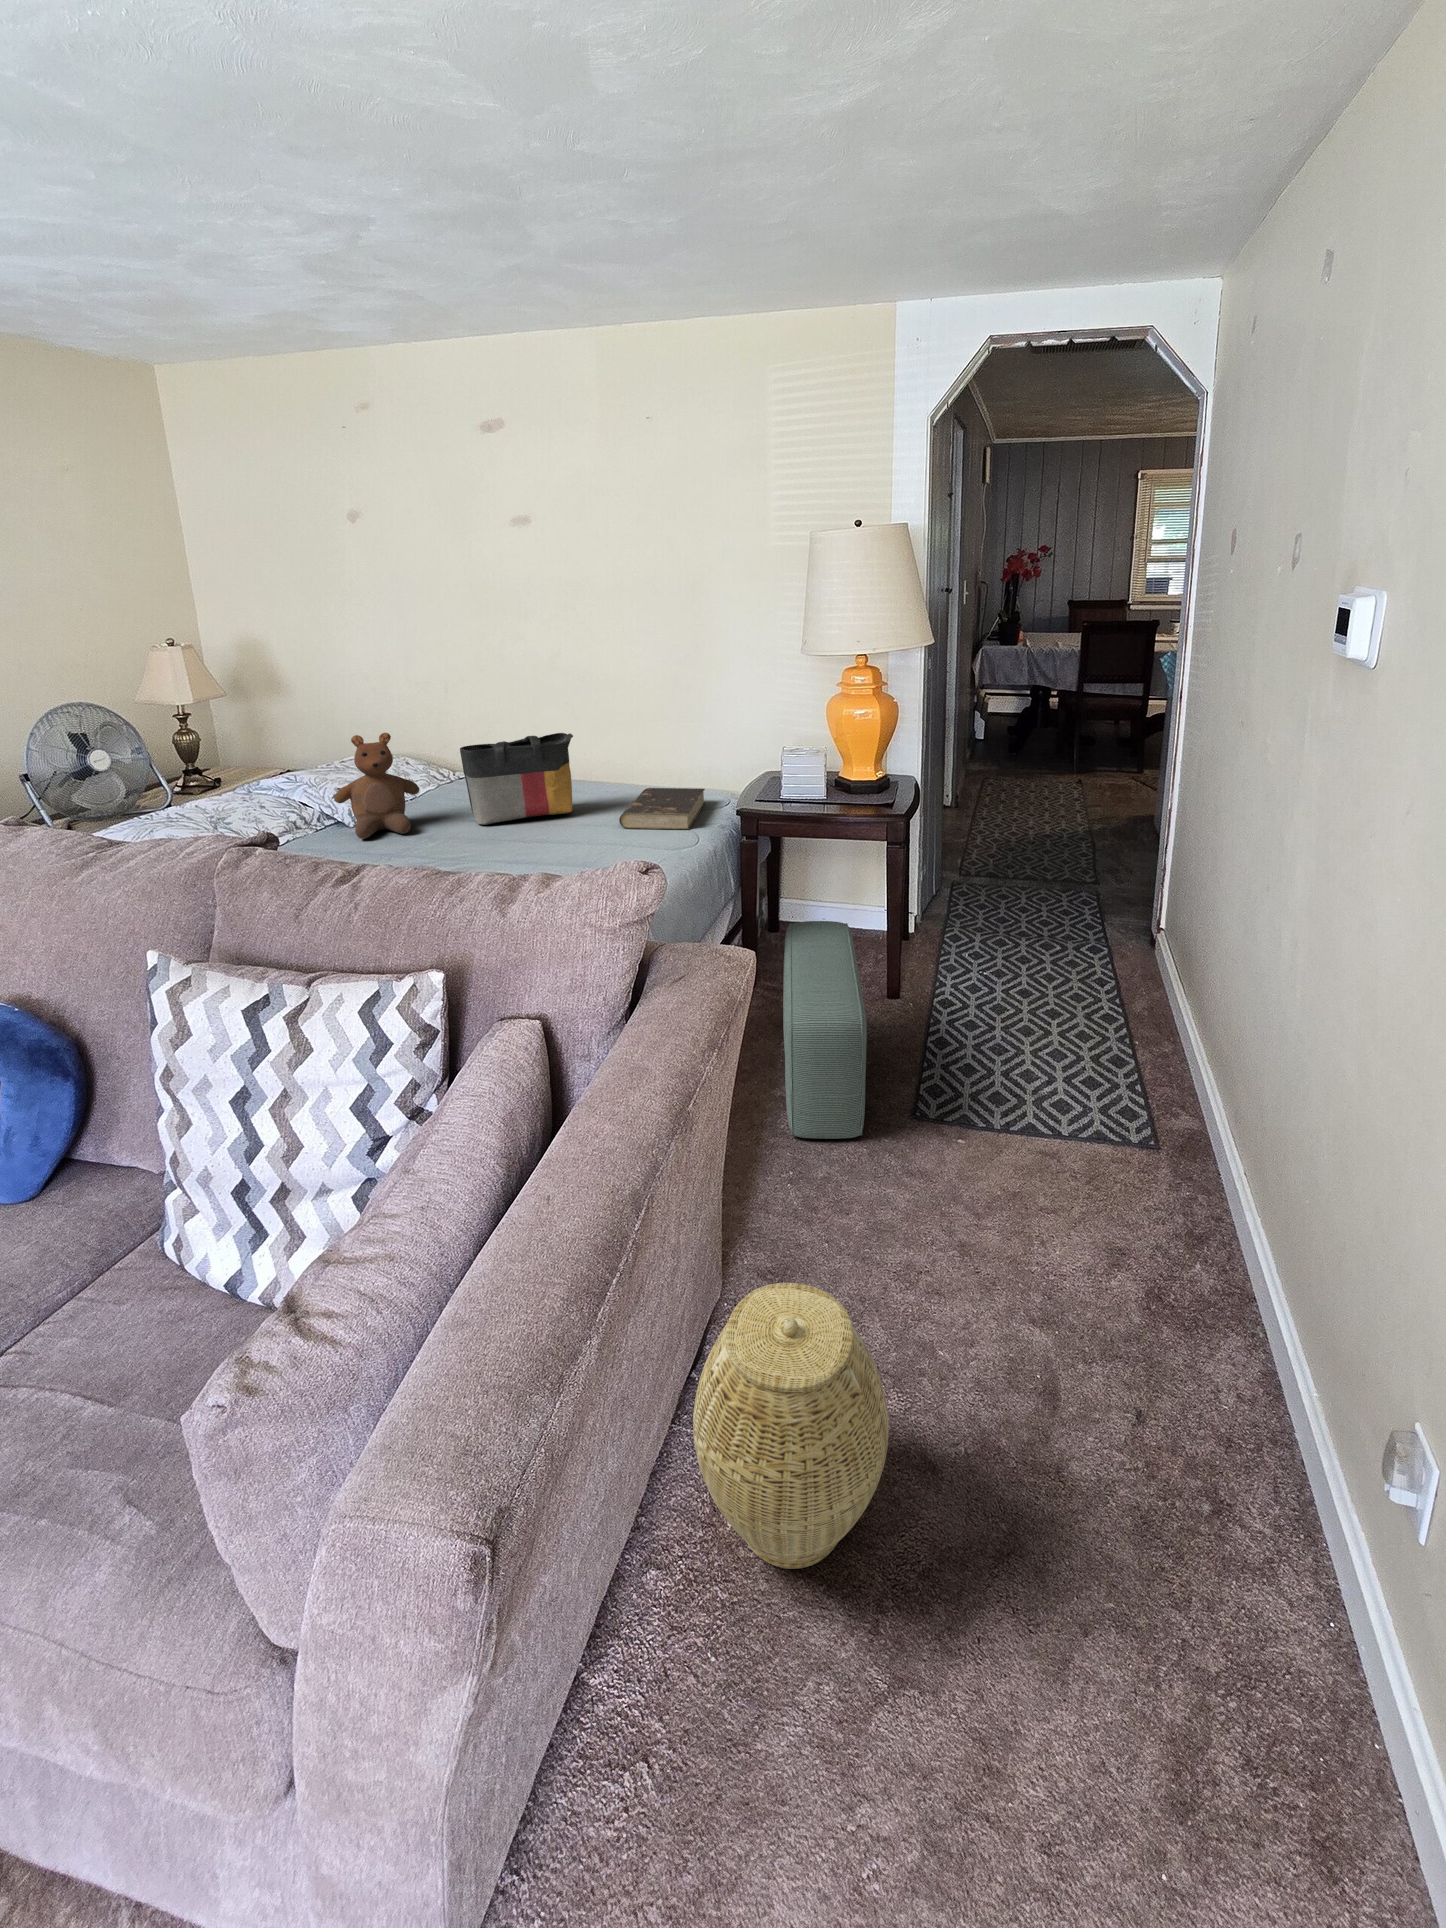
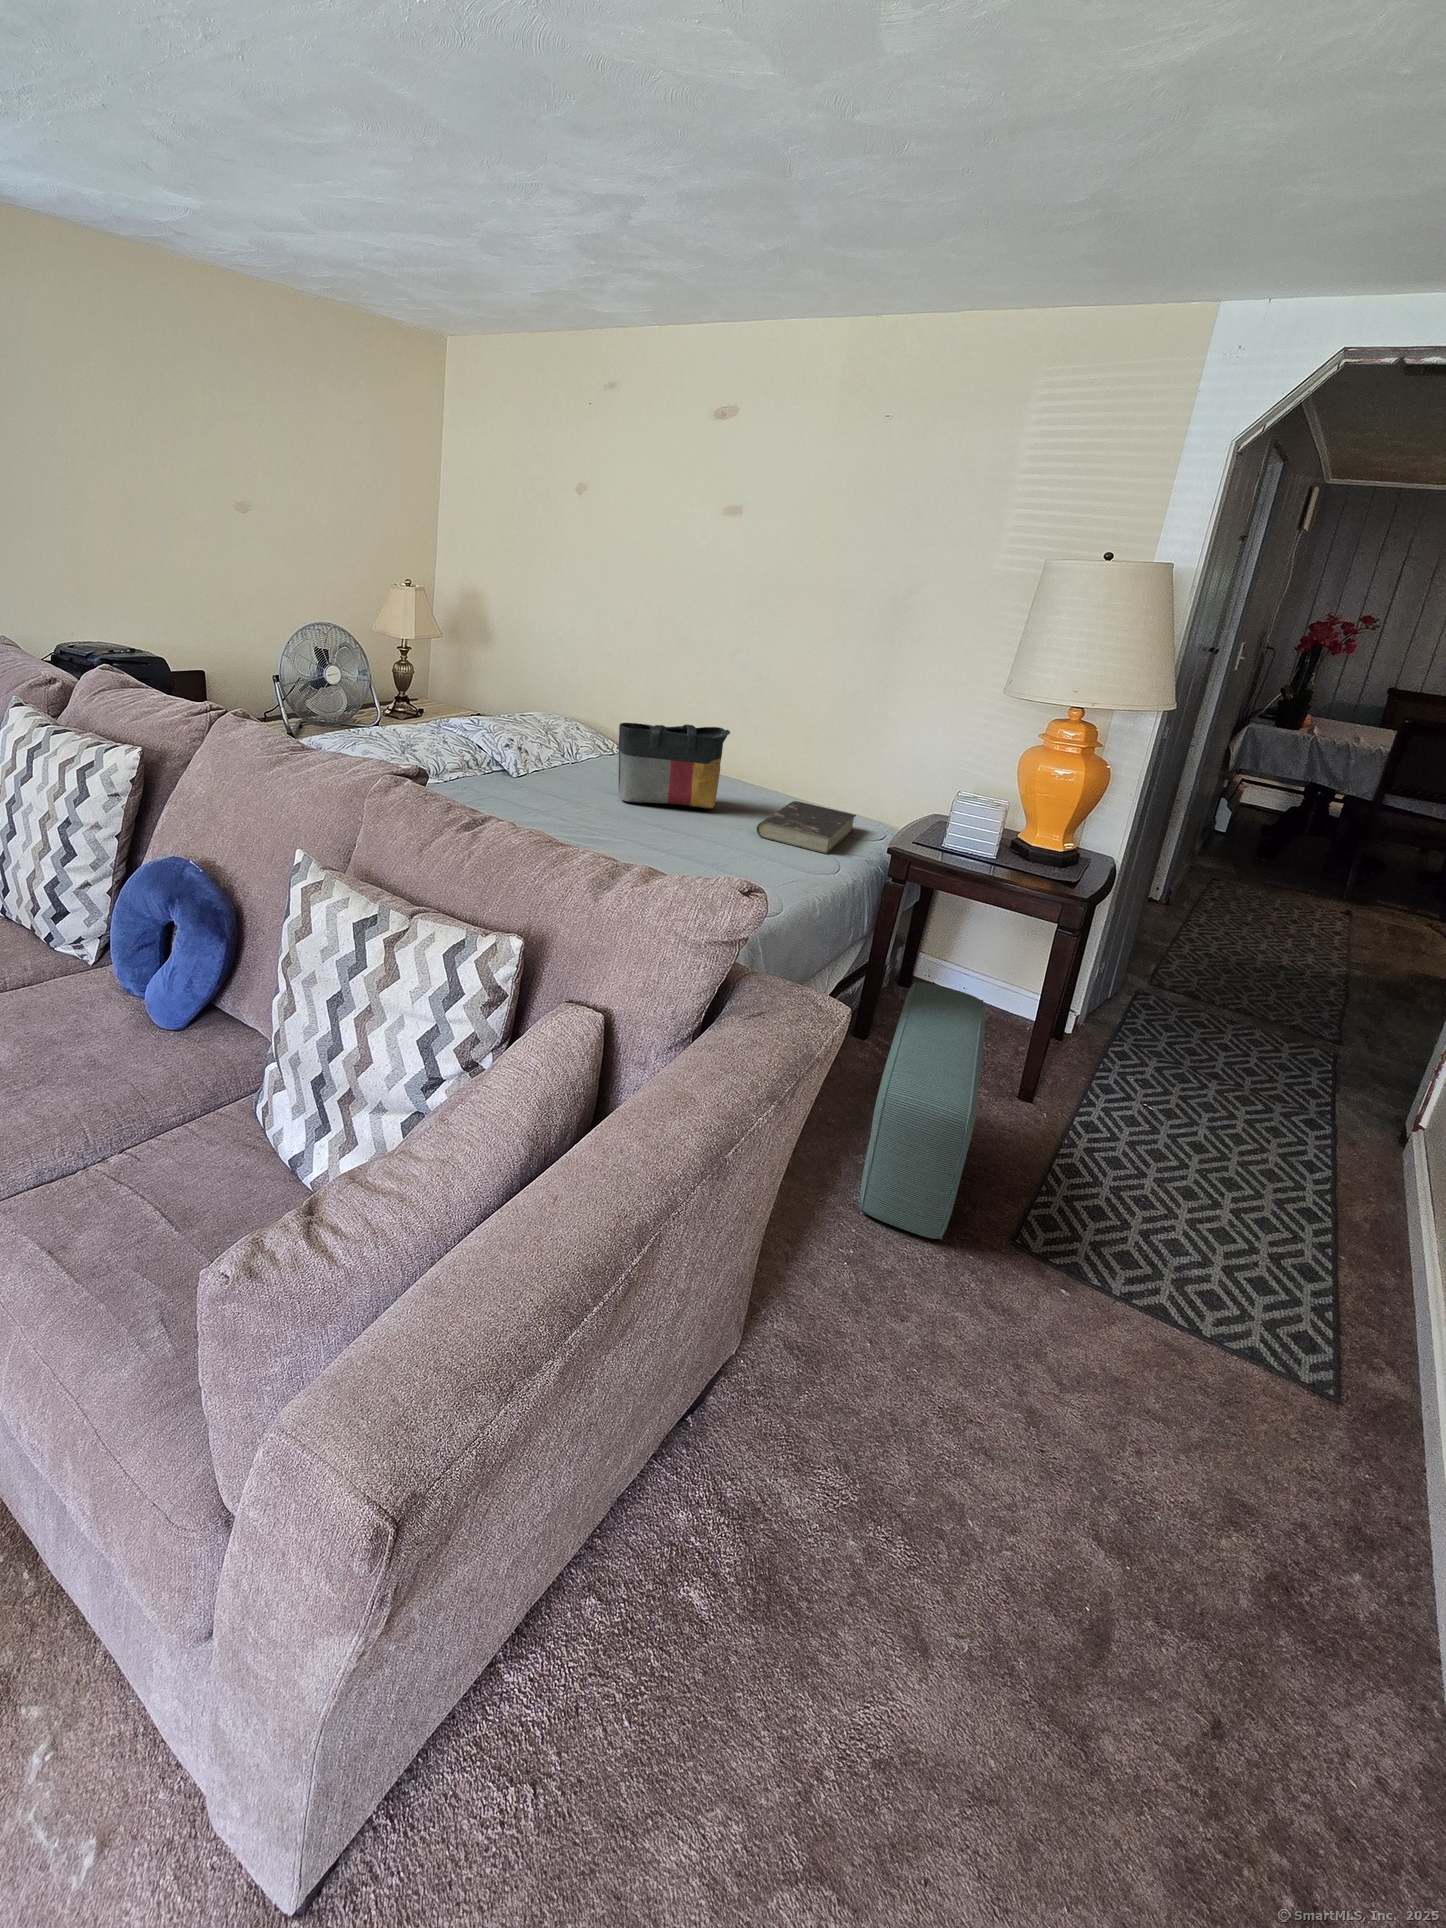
teddy bear: present [334,733,419,839] -> none [502,694,576,794]
woven basket: present [693,1283,888,1569] -> none [661,1367,880,1686]

